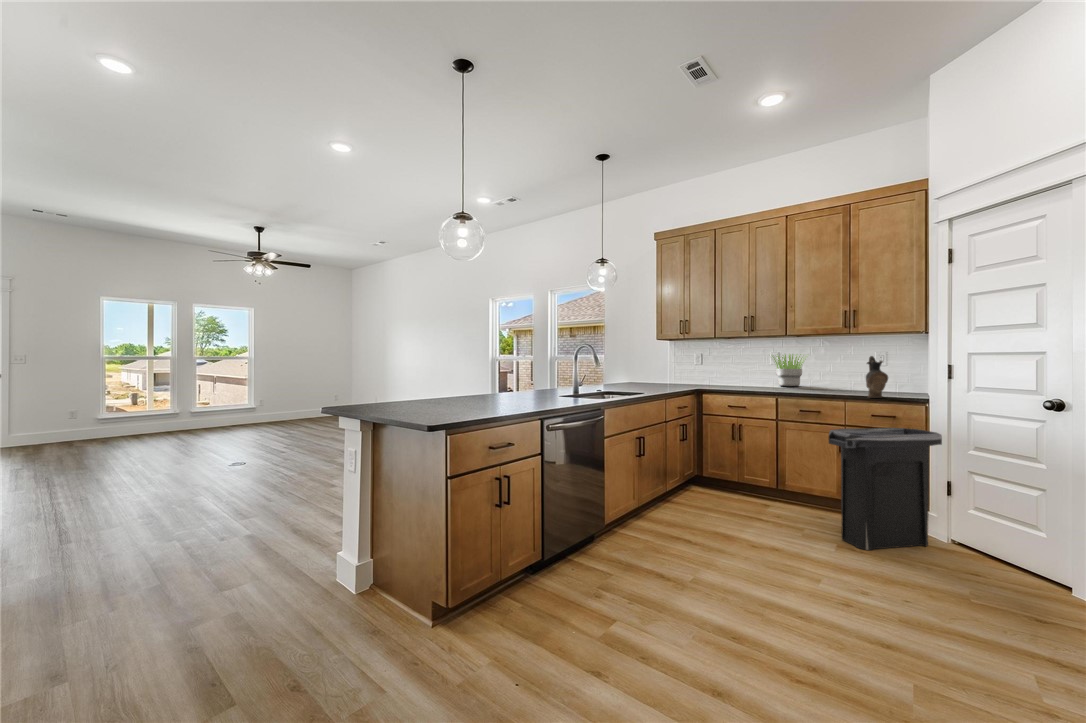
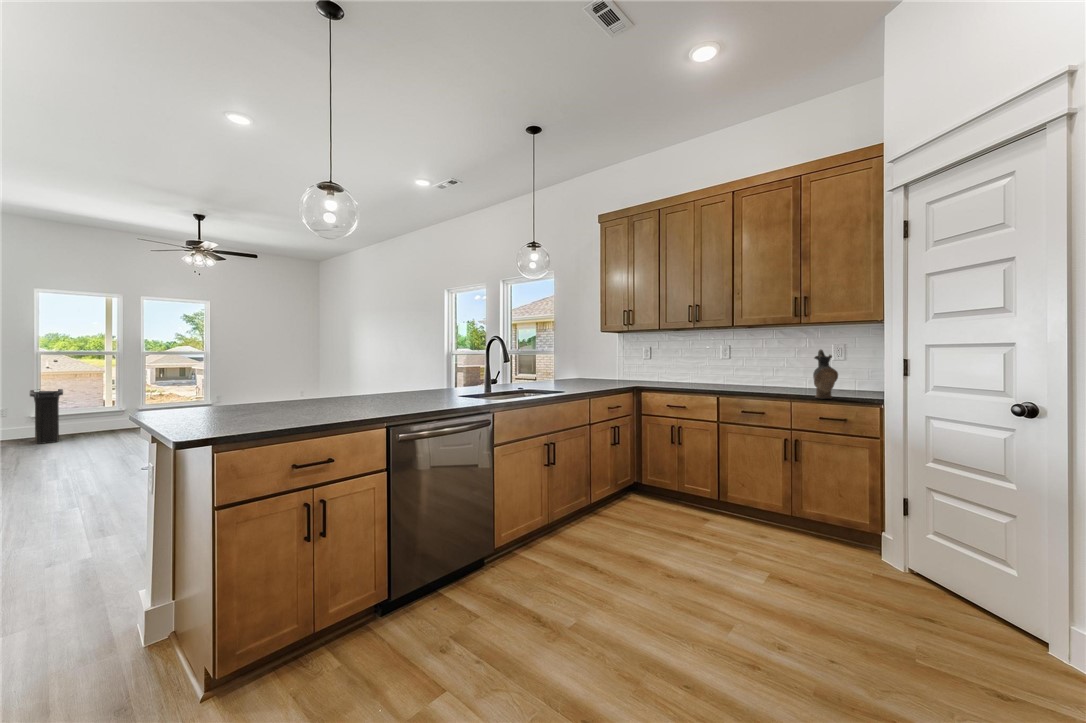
potted plant: present [772,354,804,387] -> none [714,347,762,385]
trash can: present [829,428,942,550] -> present [30,389,63,444]

